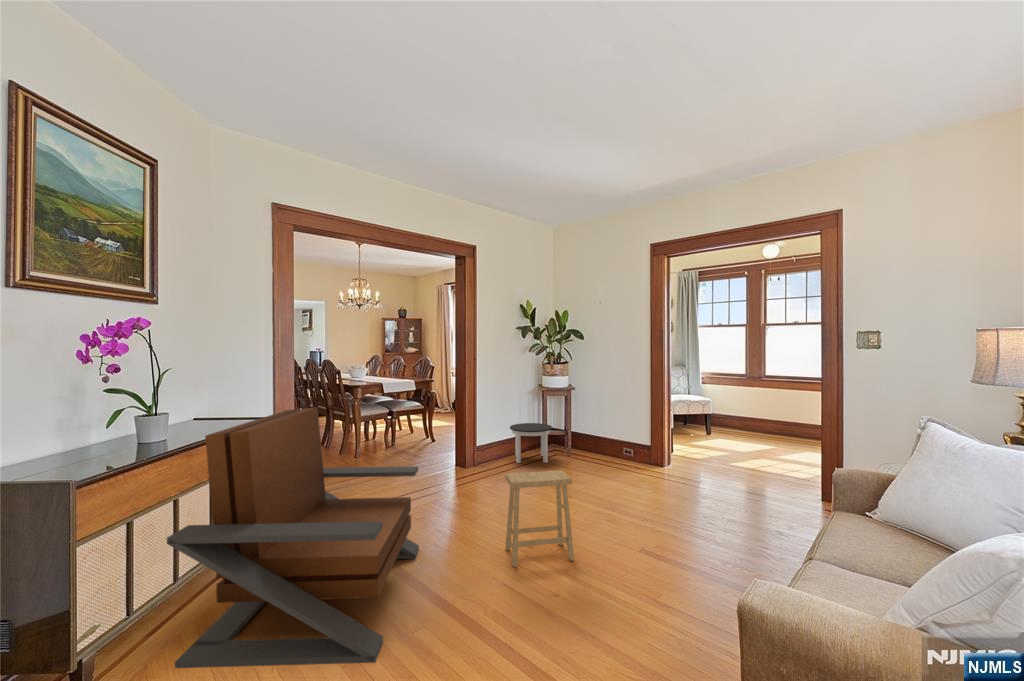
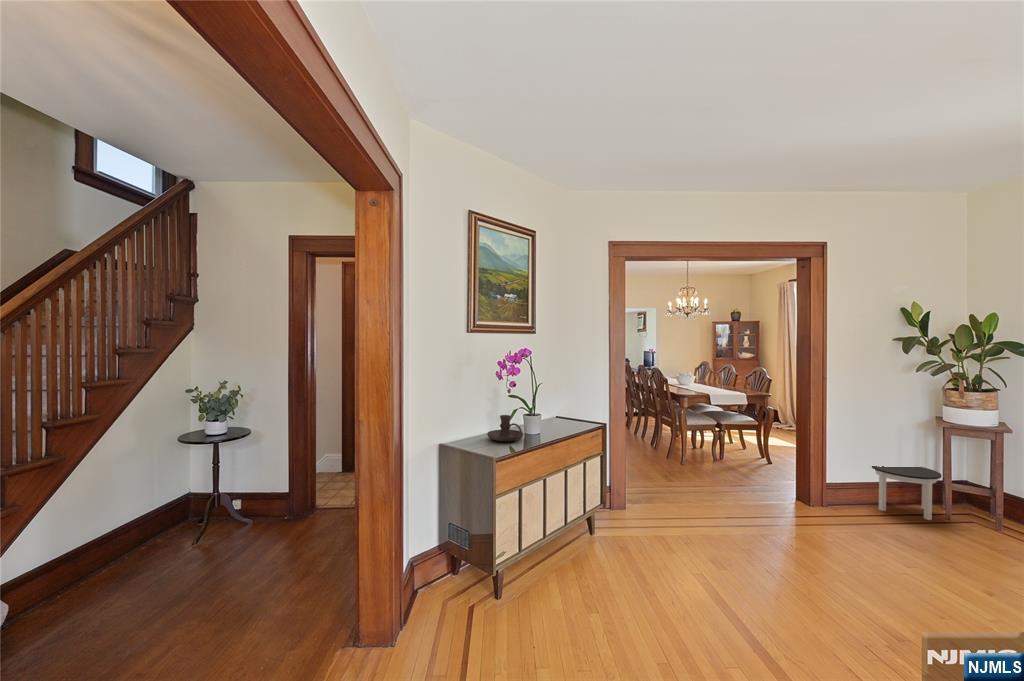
lounge chair: present [167,407,419,668] -> none [541,422,738,663]
candle holder: none [59,416,135,456] -> present [487,415,523,441]
footstool: present [505,470,574,567] -> none [844,526,950,661]

